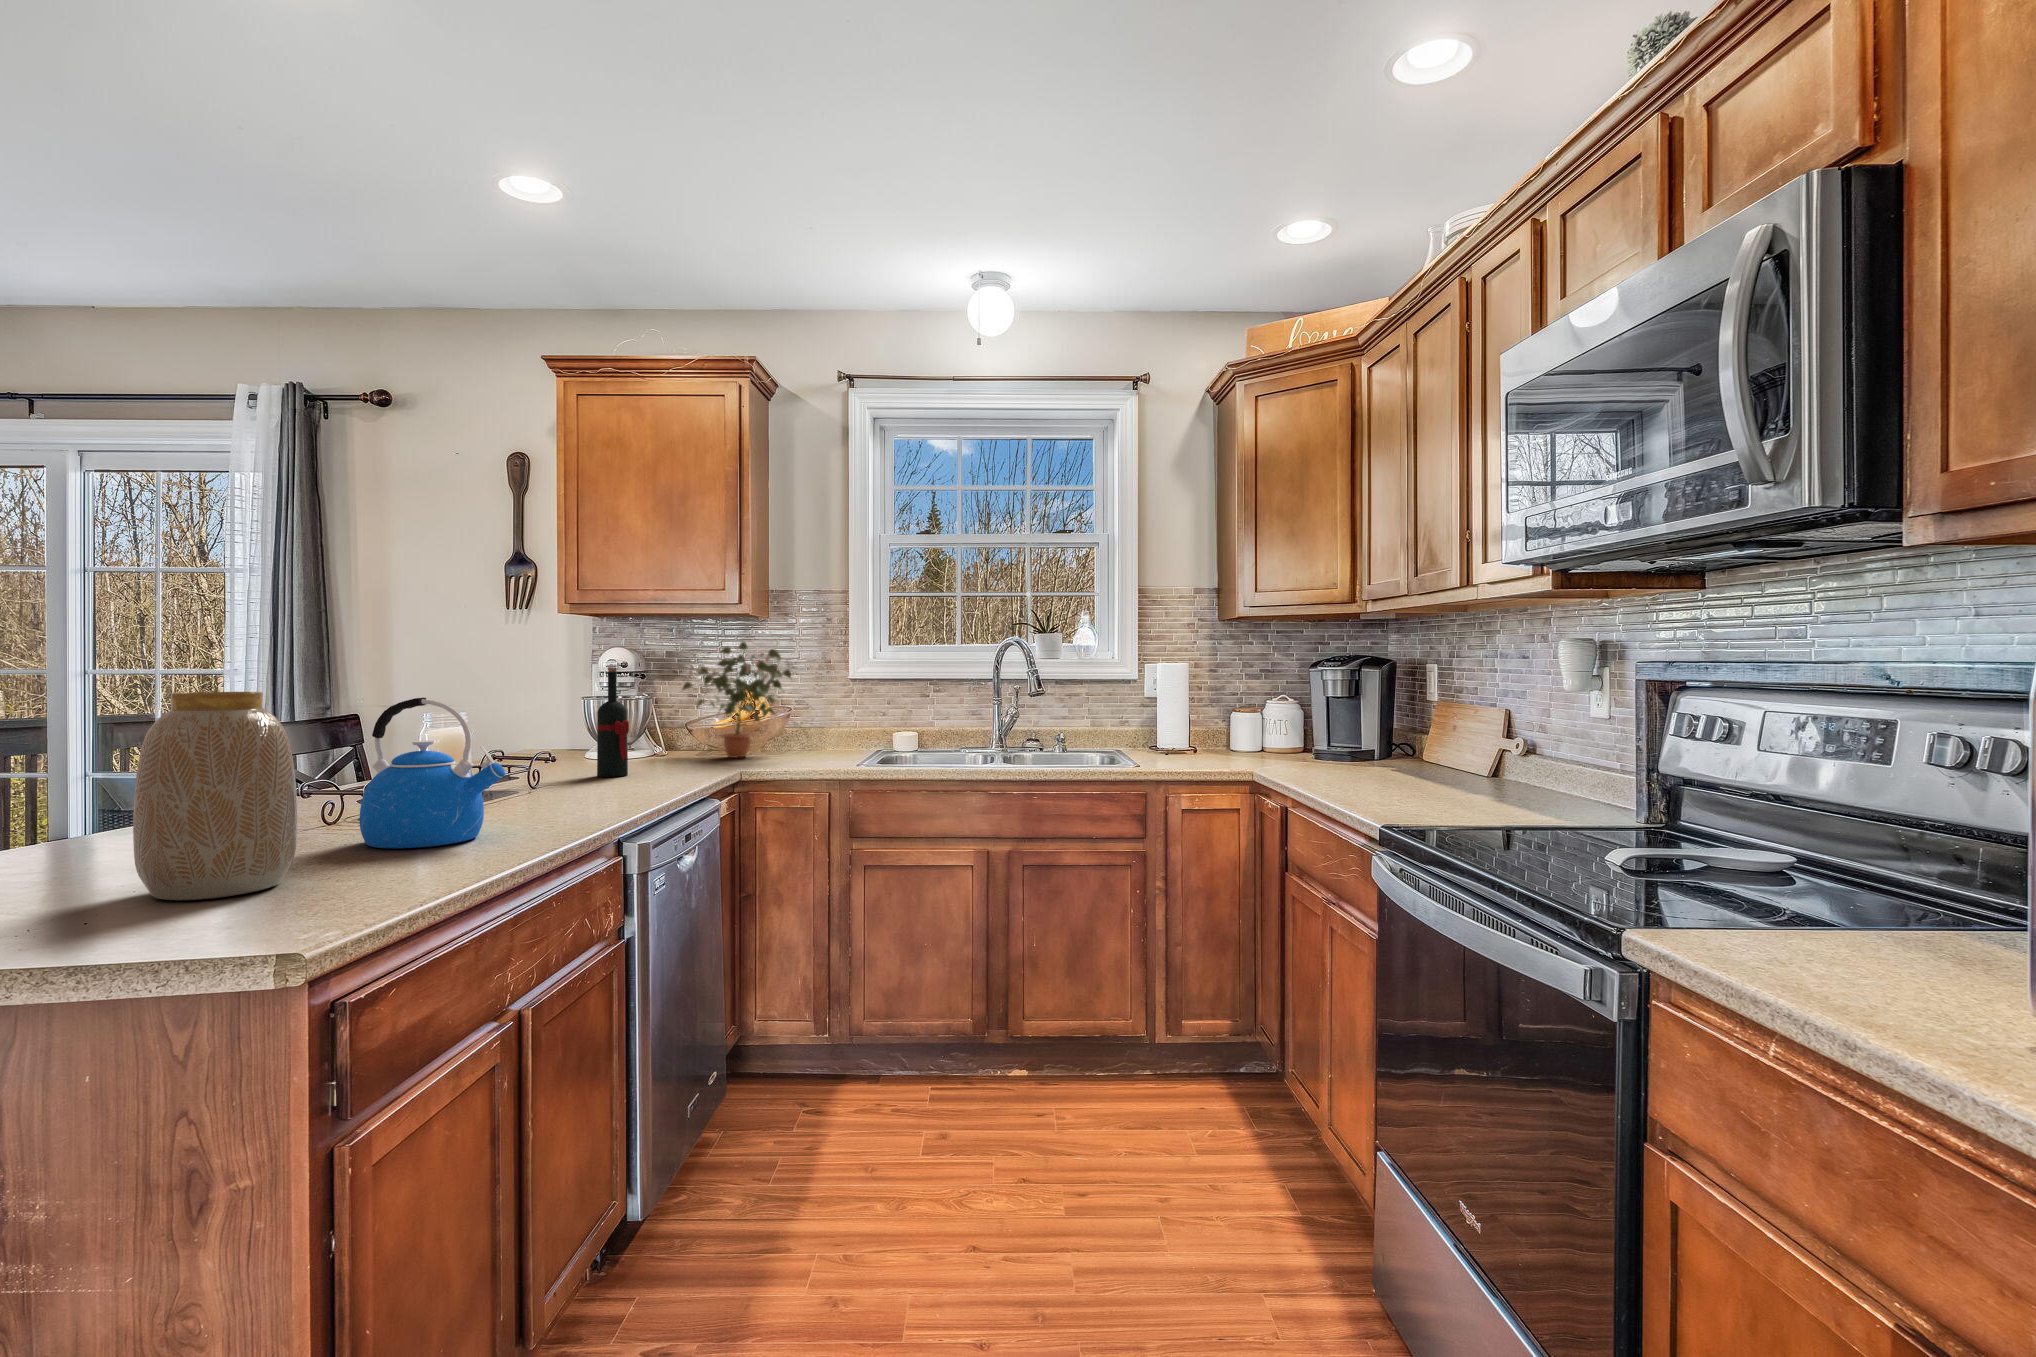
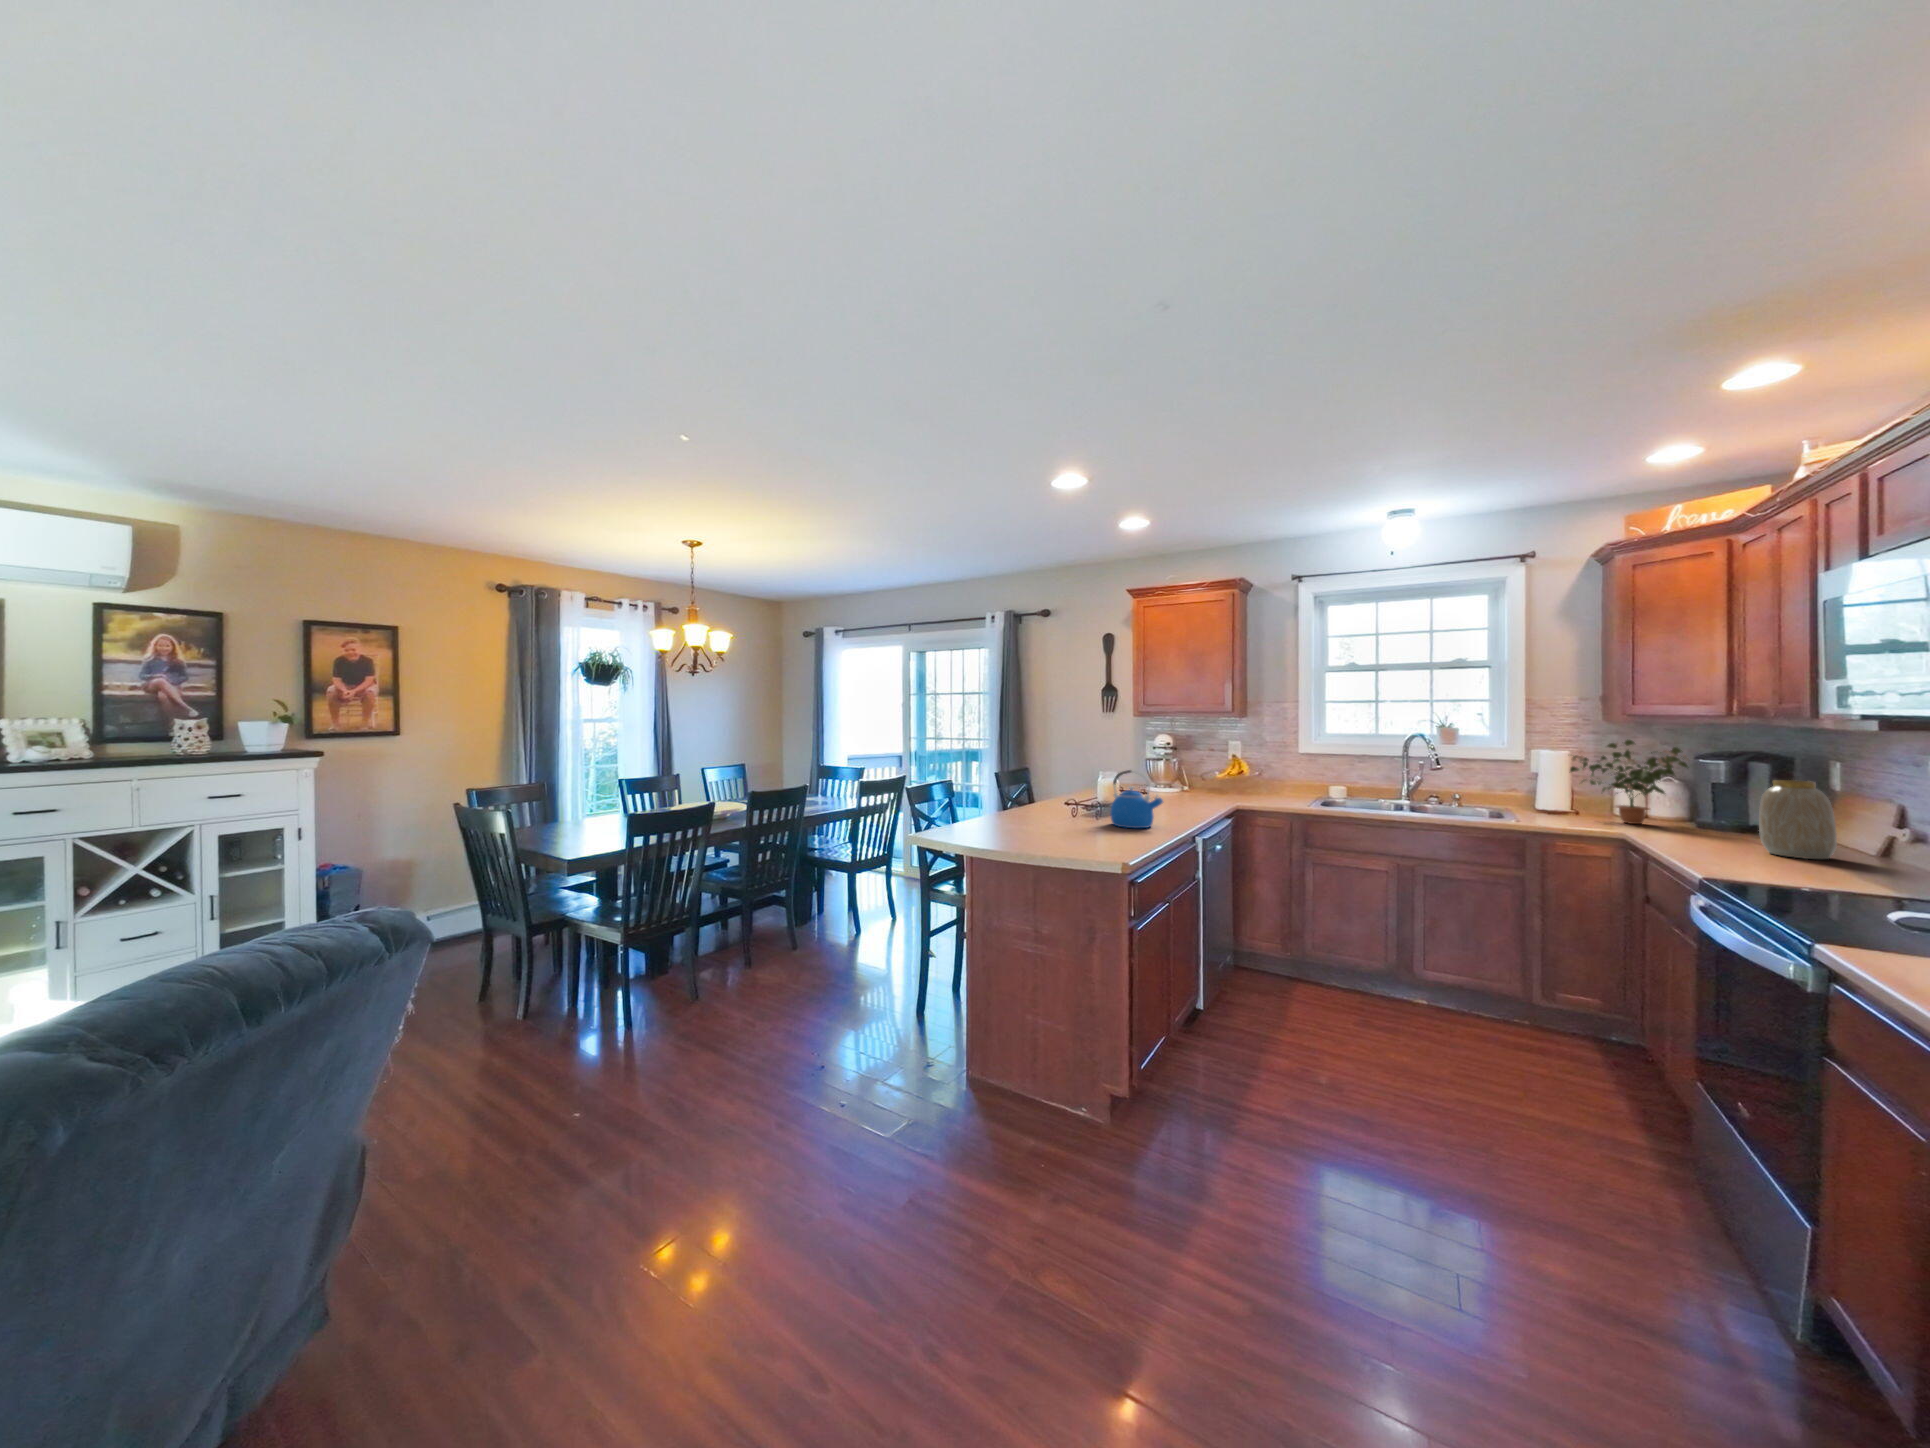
potted plant: present [683,642,791,758] -> present [1570,739,1689,824]
wine bottle: present [597,667,629,777] -> none [1169,748,1185,802]
vase: present [133,692,297,900] -> present [1759,780,1837,859]

